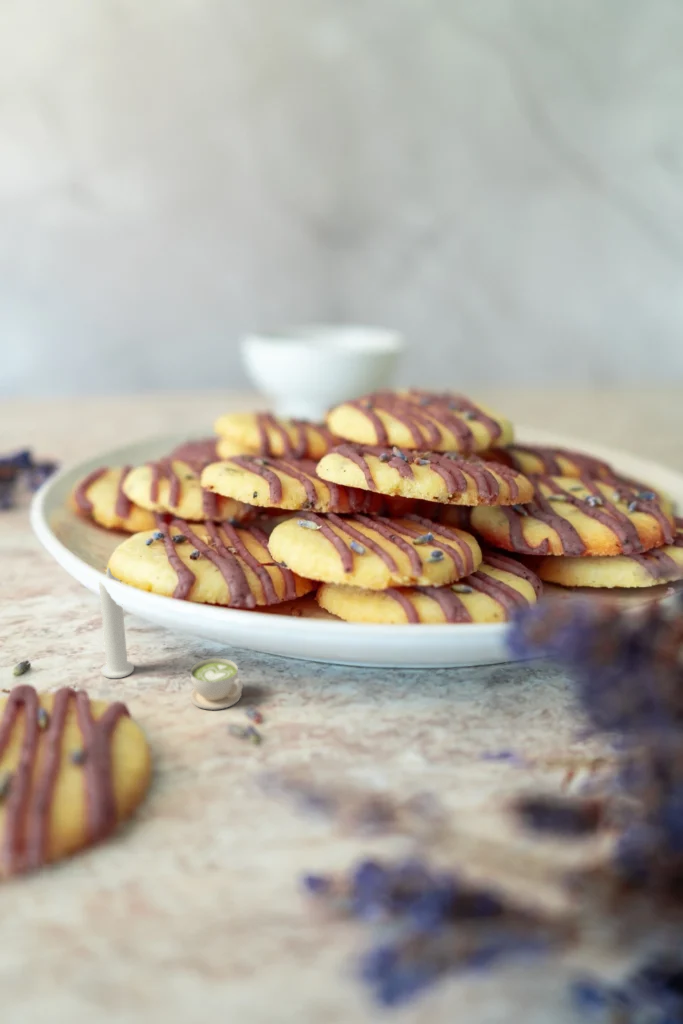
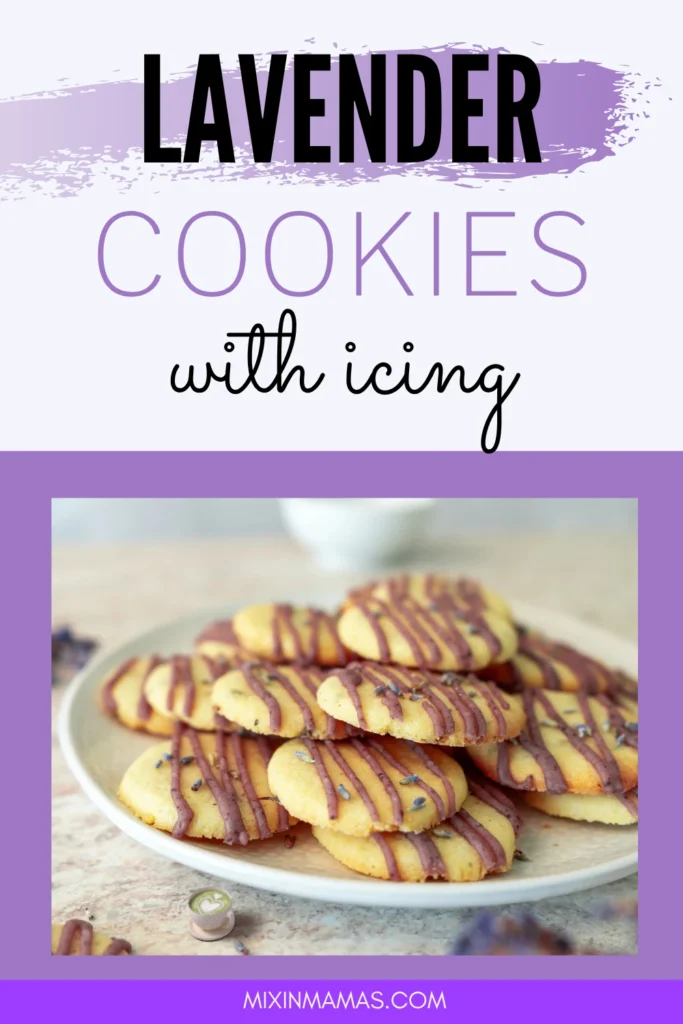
candle: present [99,568,134,678] -> none [110,795,140,896]

